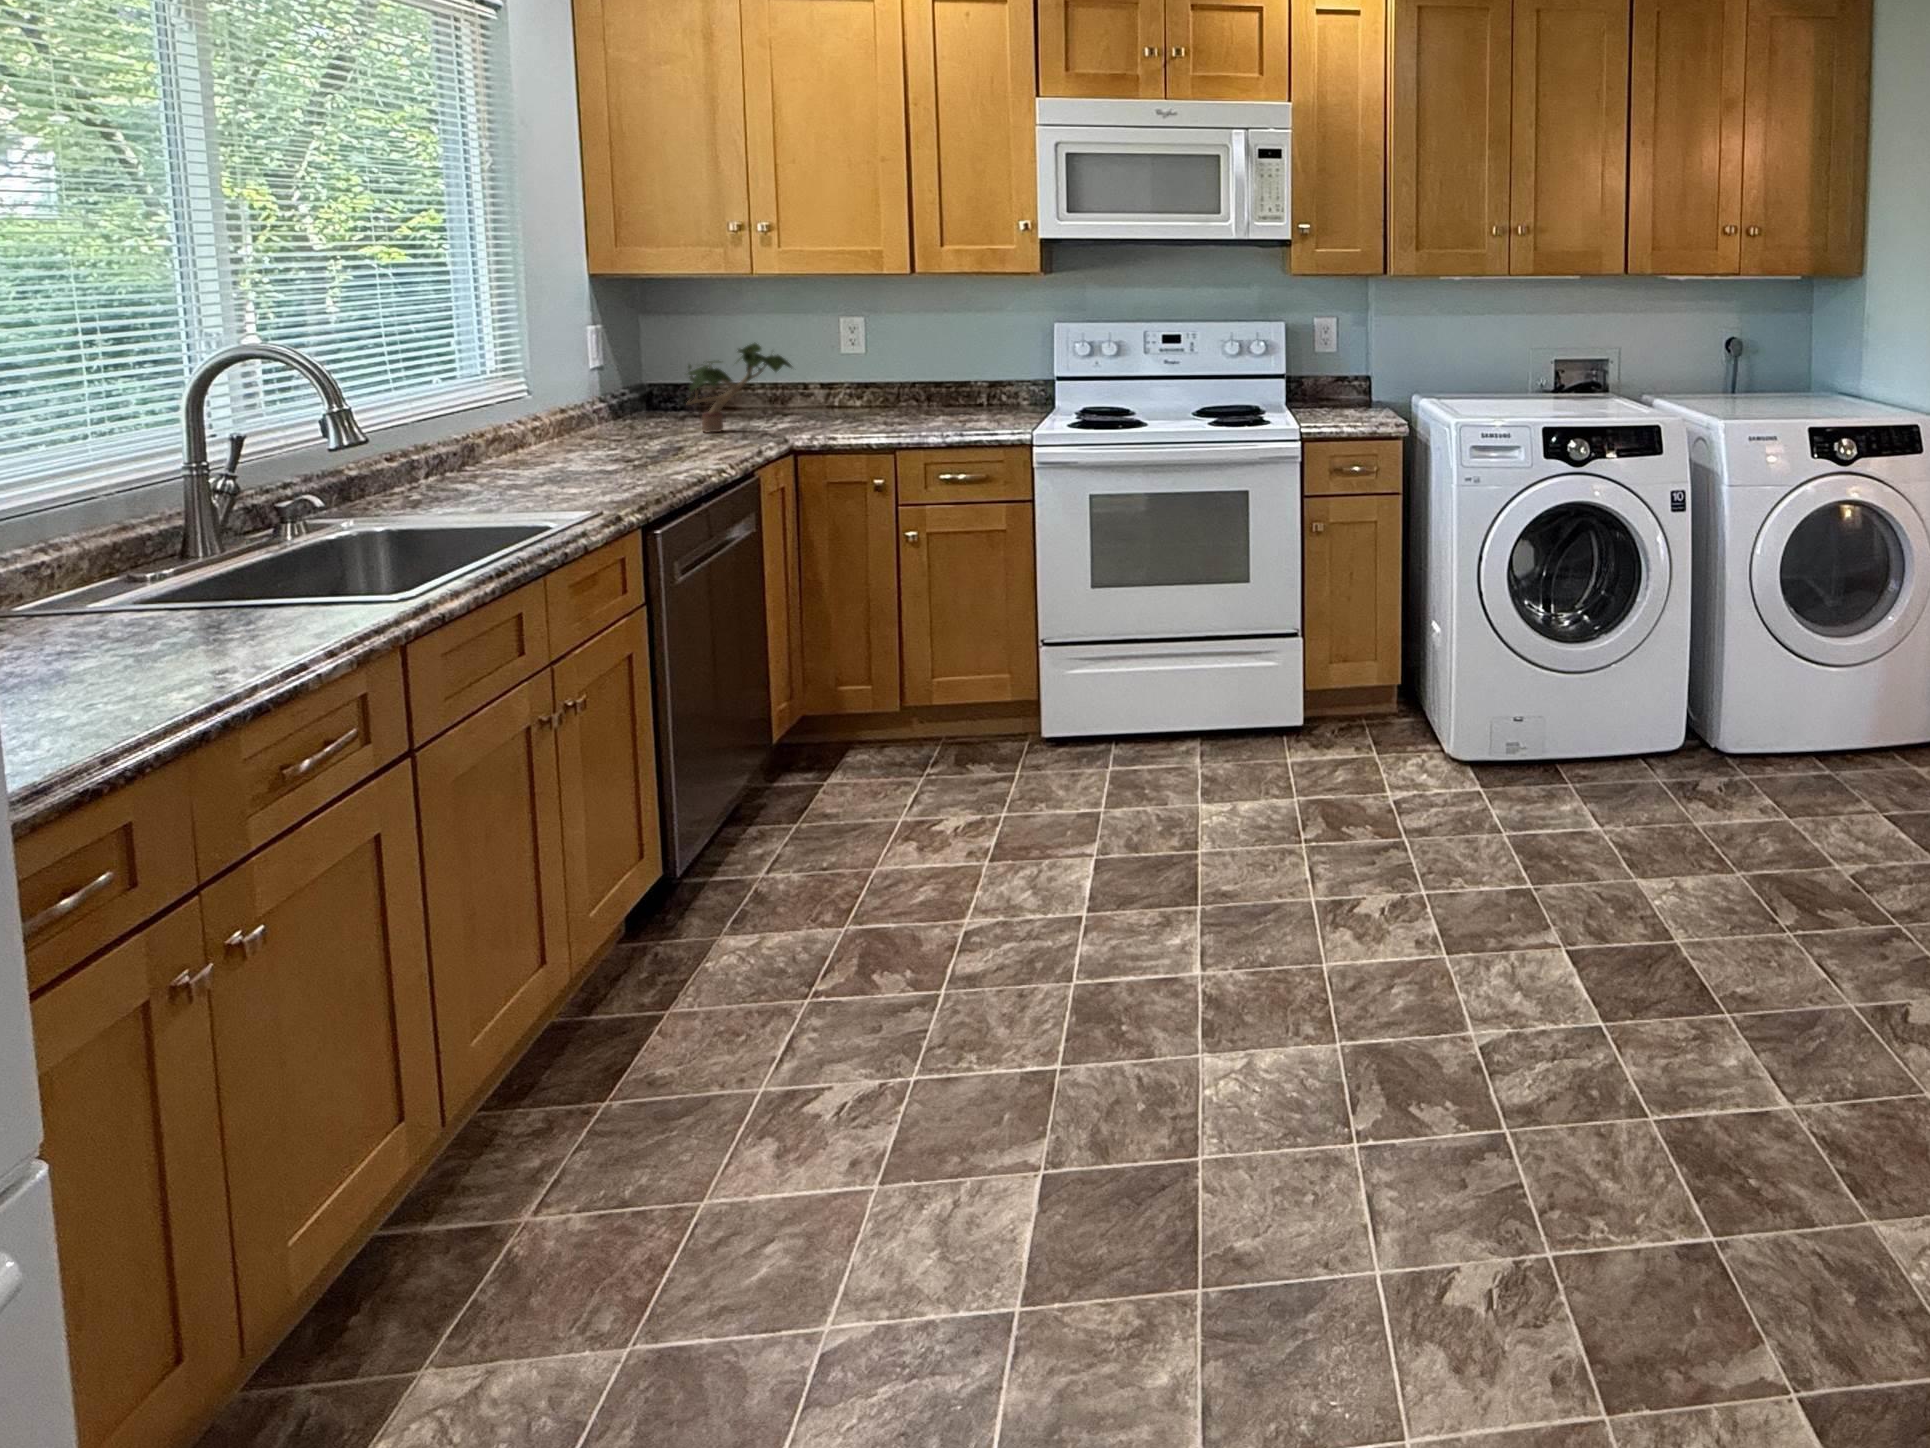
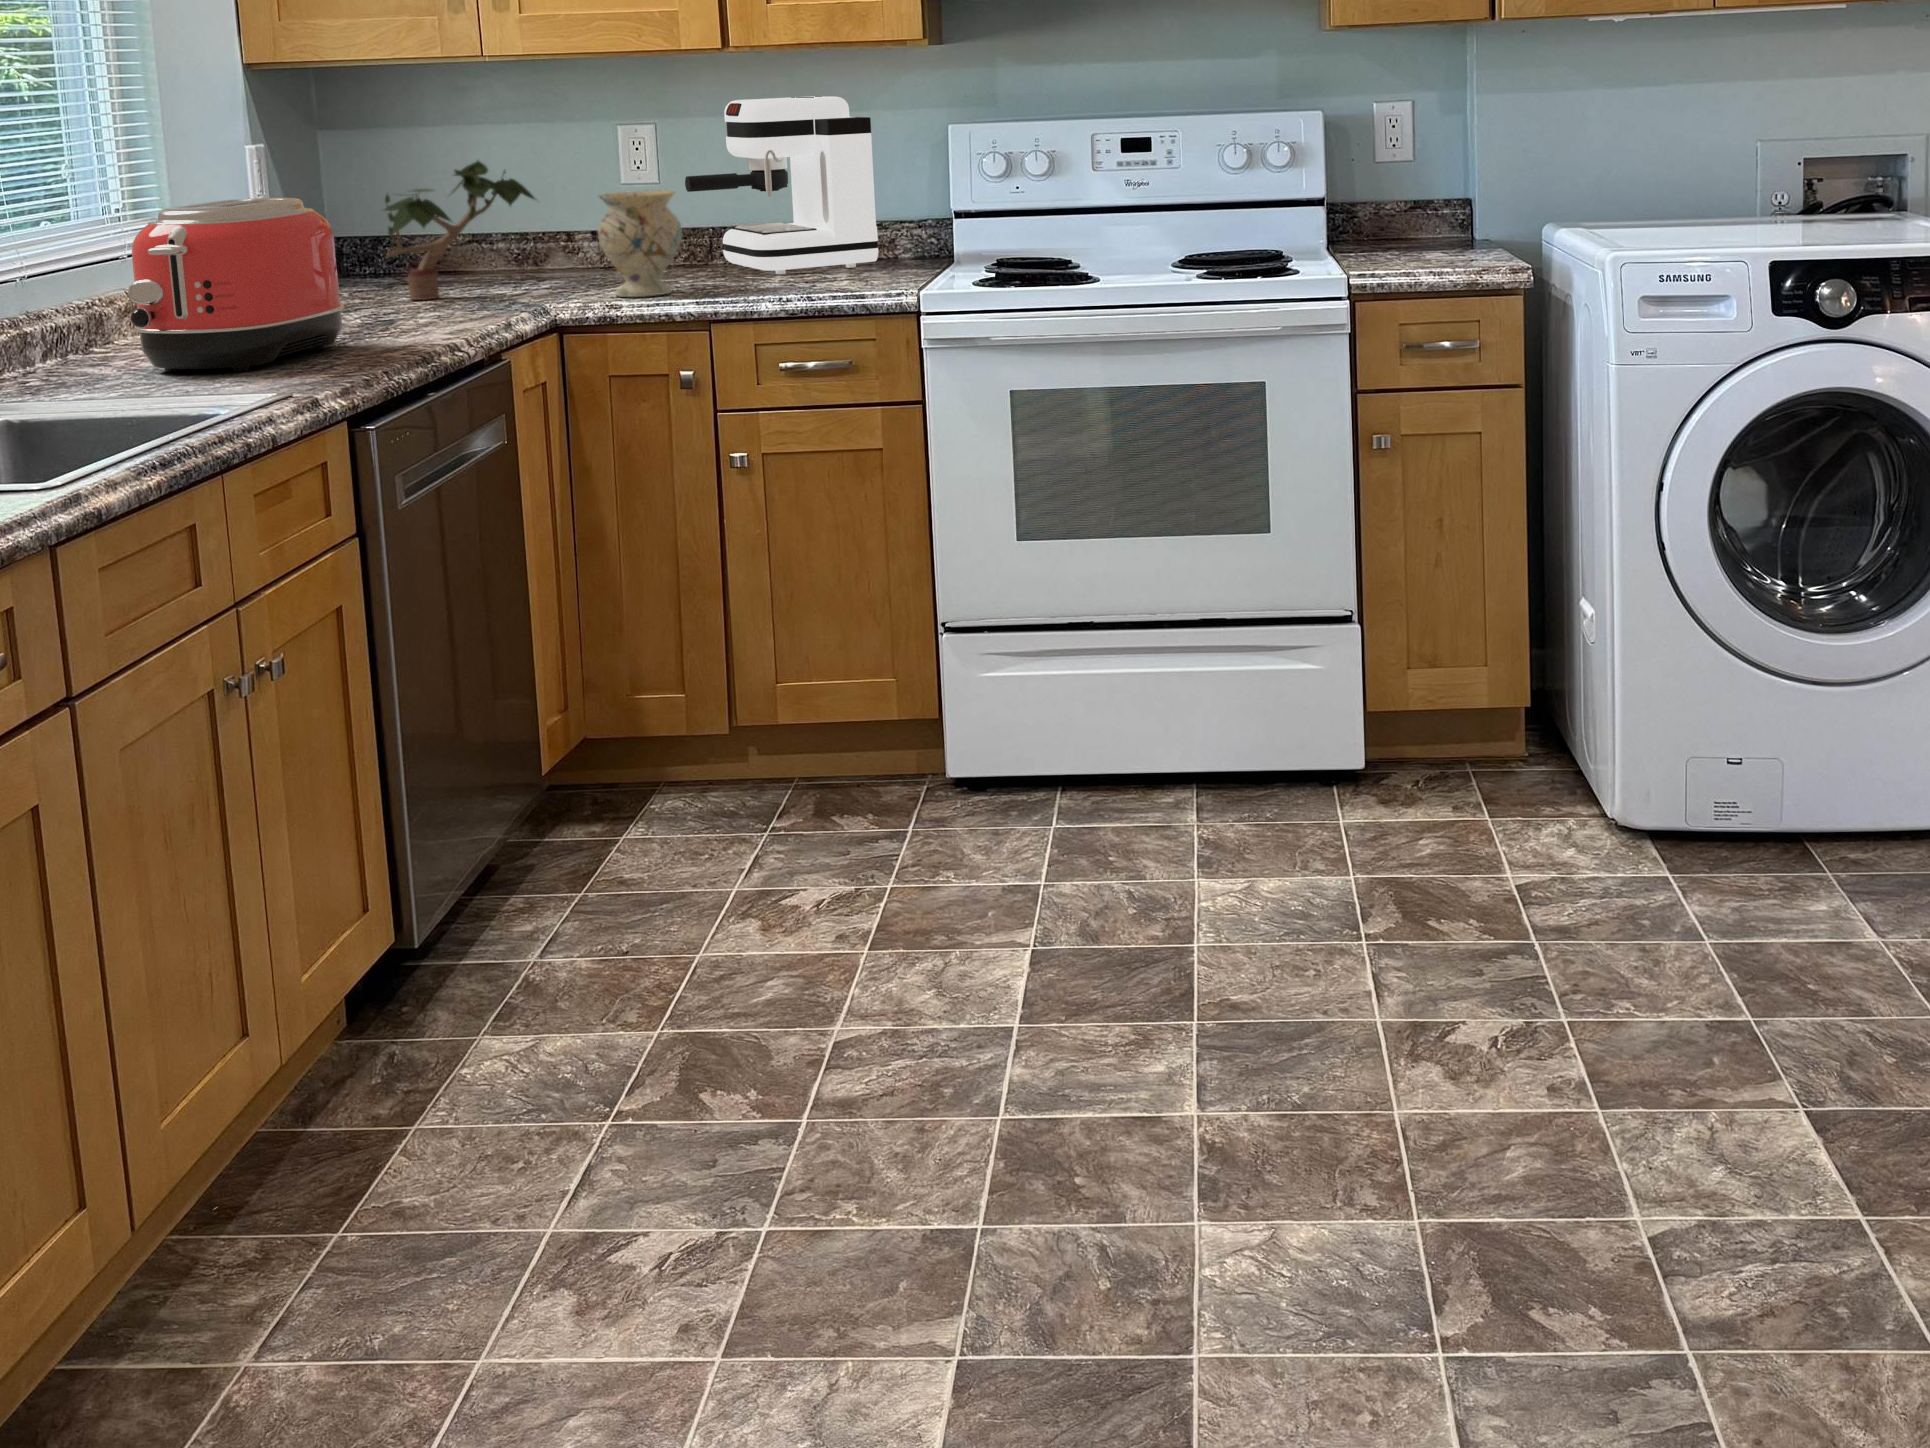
coffee maker: none [895,308,1019,419] -> present [685,96,878,274]
vase: none [835,366,891,435] -> present [598,190,682,297]
toaster: none [489,373,652,491] -> present [128,198,345,372]

